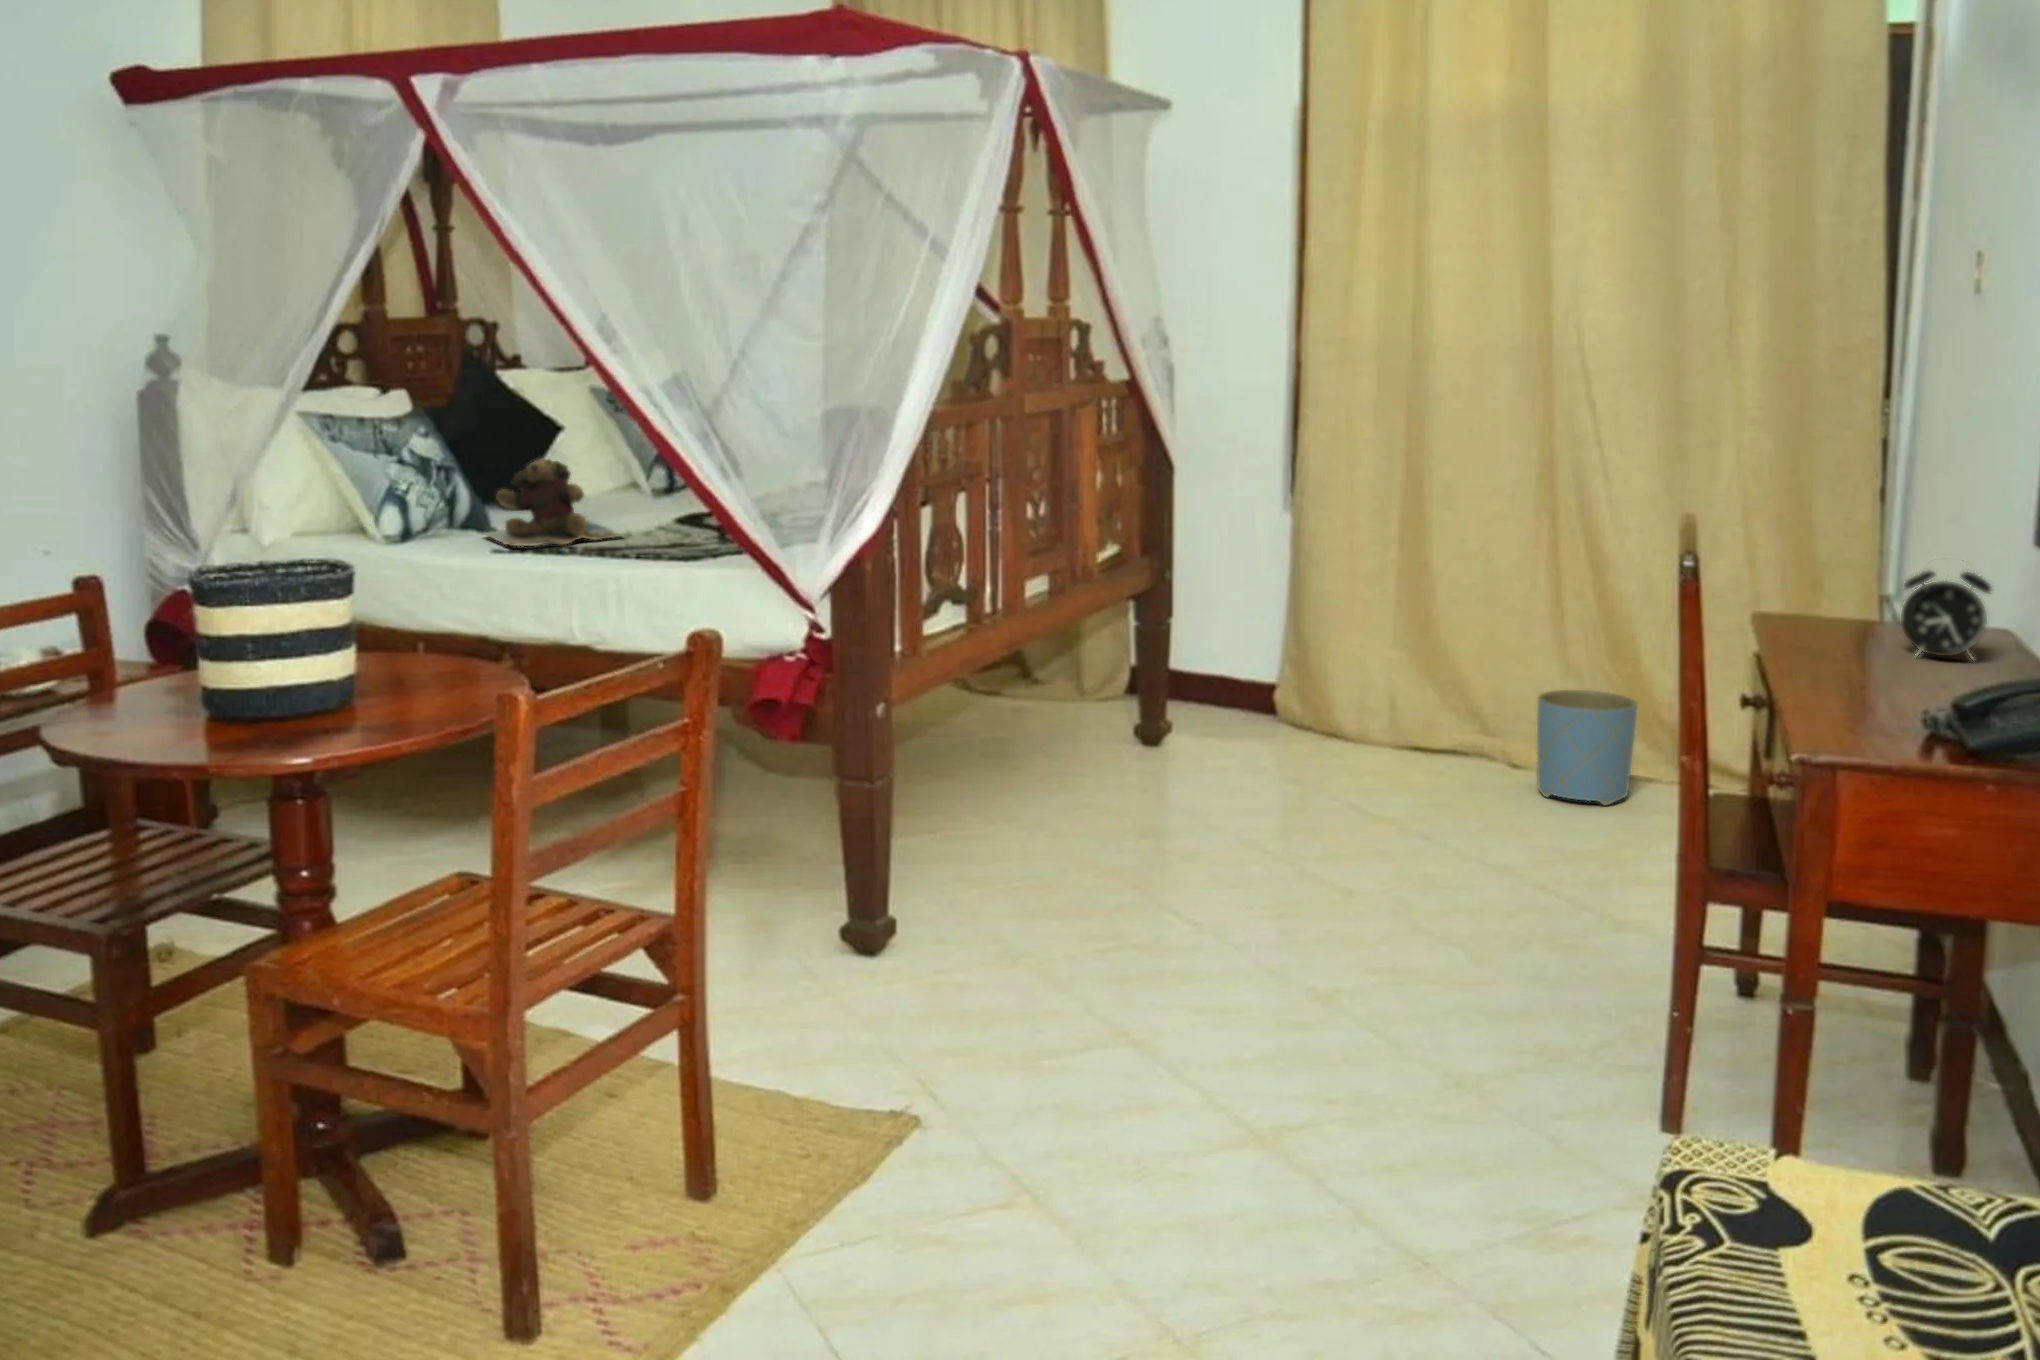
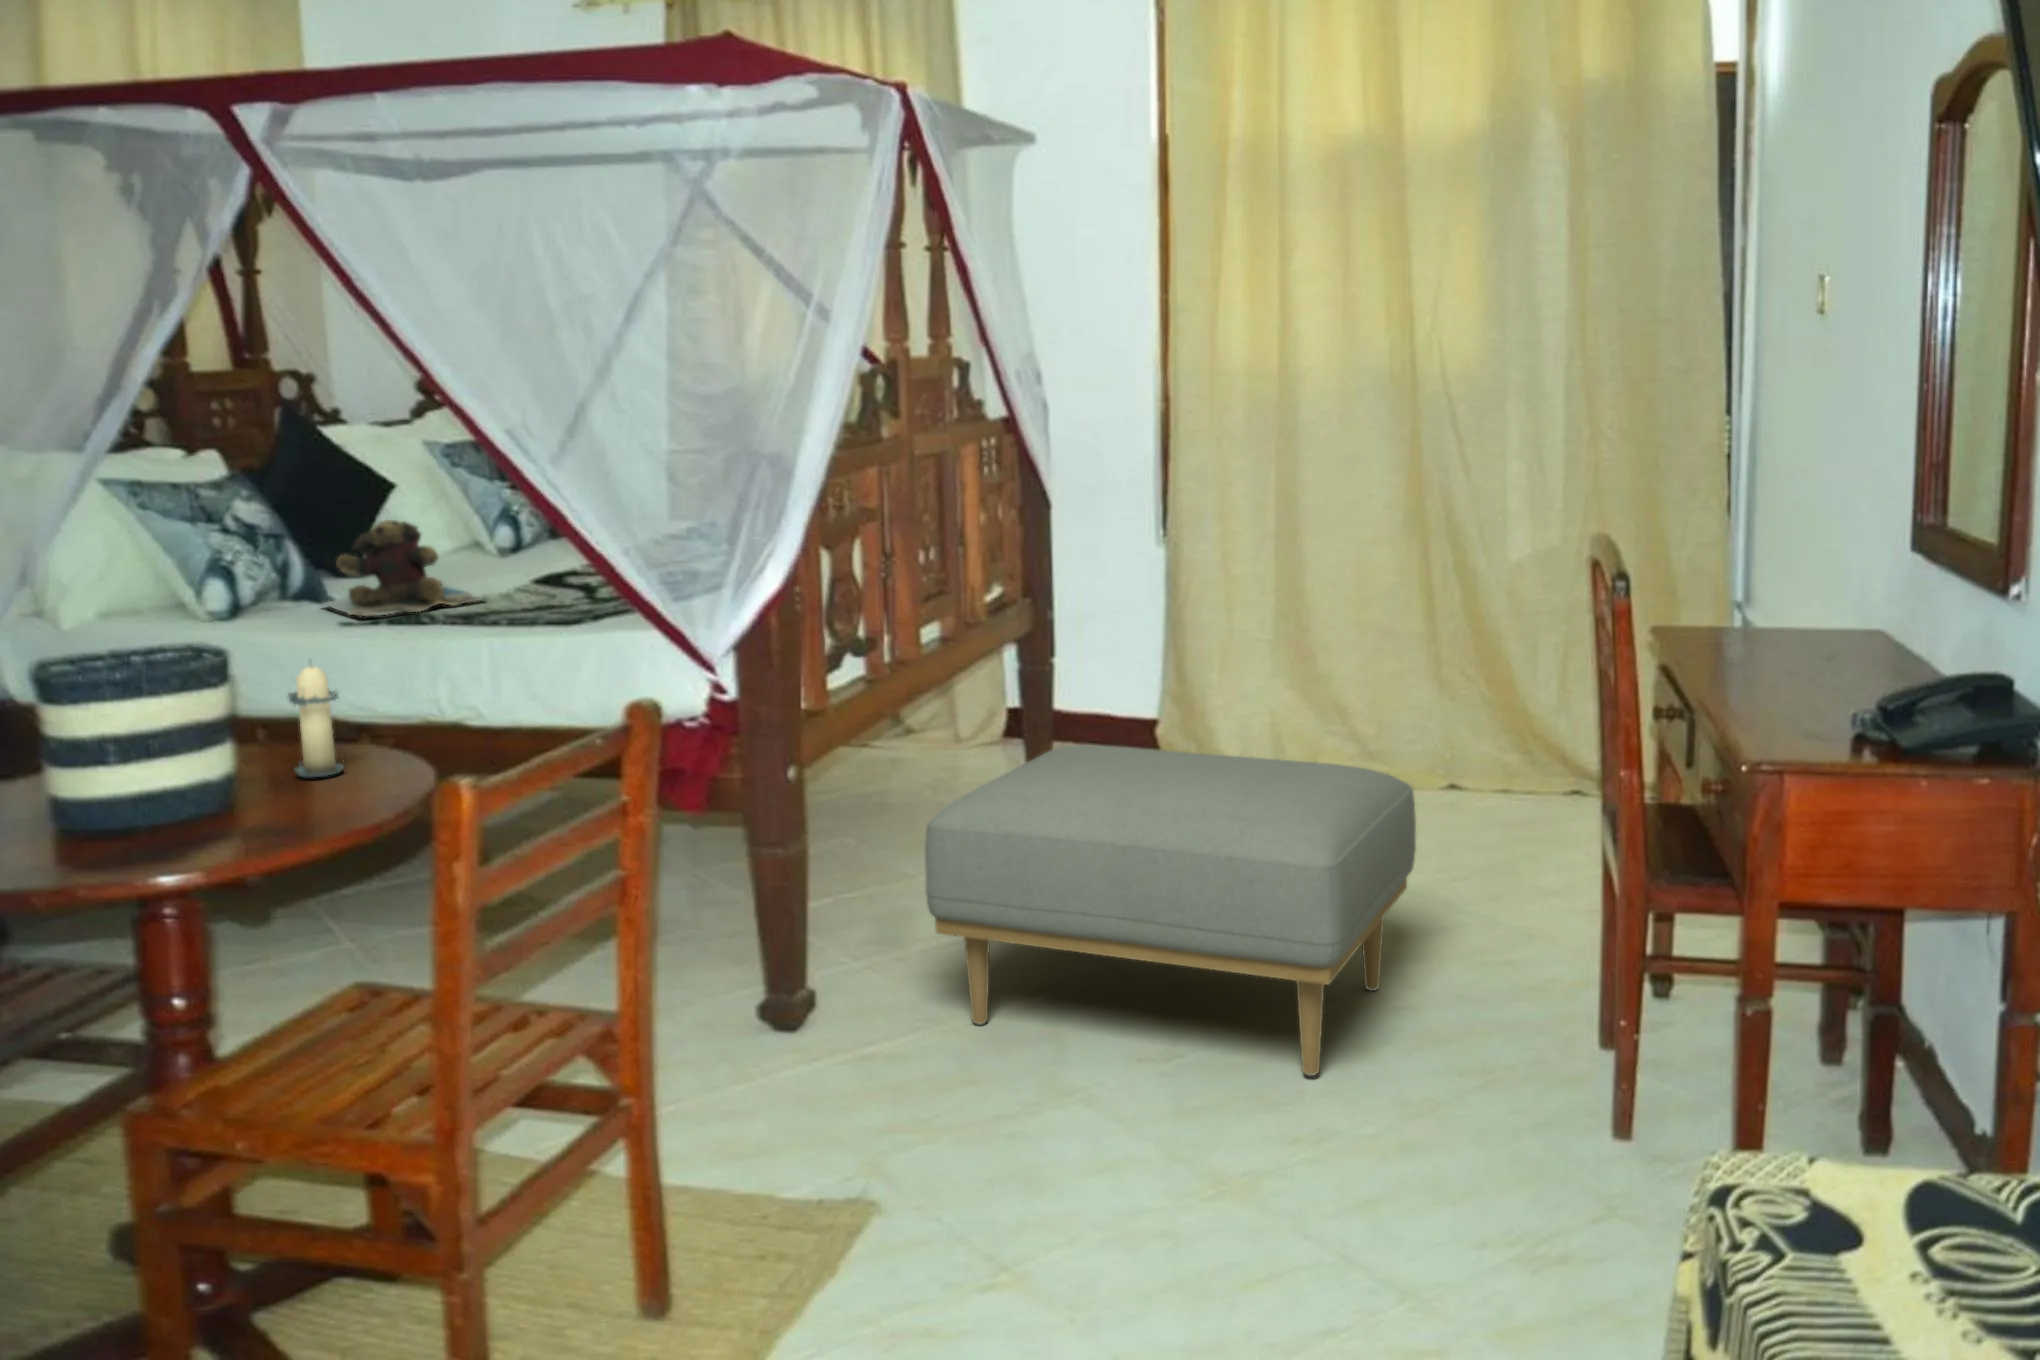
alarm clock: present [1901,563,1991,656] -> none [1789,565,1868,661]
candle: none [409,577,466,685] -> present [289,662,343,777]
planter: present [1537,690,1637,805] -> none [1419,704,1511,814]
ottoman: none [996,705,1495,1047] -> present [925,745,1416,1076]

